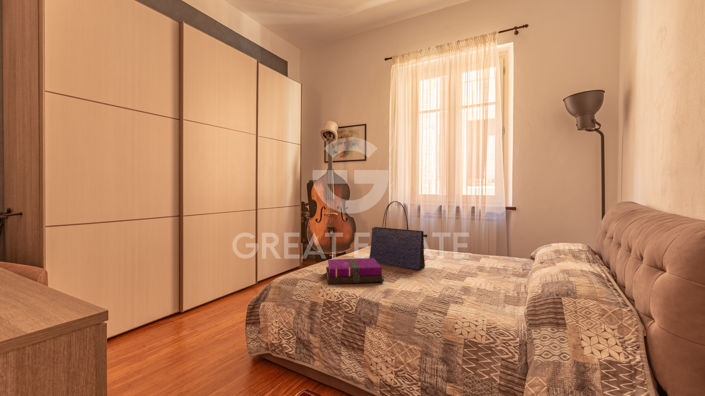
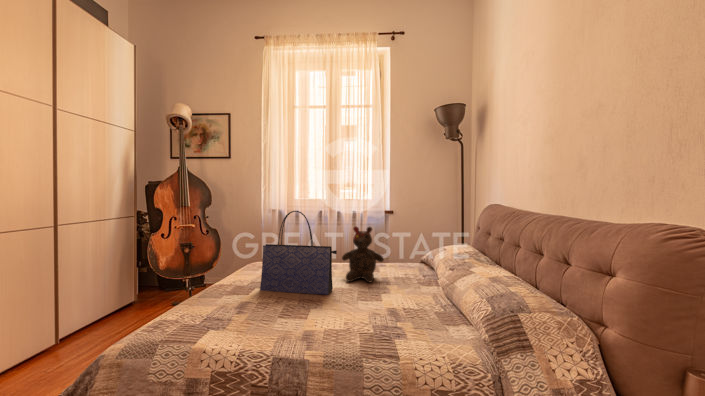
teddy bear: none [441,216,478,266] -> present [342,226,384,282]
notebook: present [326,258,384,284] -> none [208,287,298,336]

